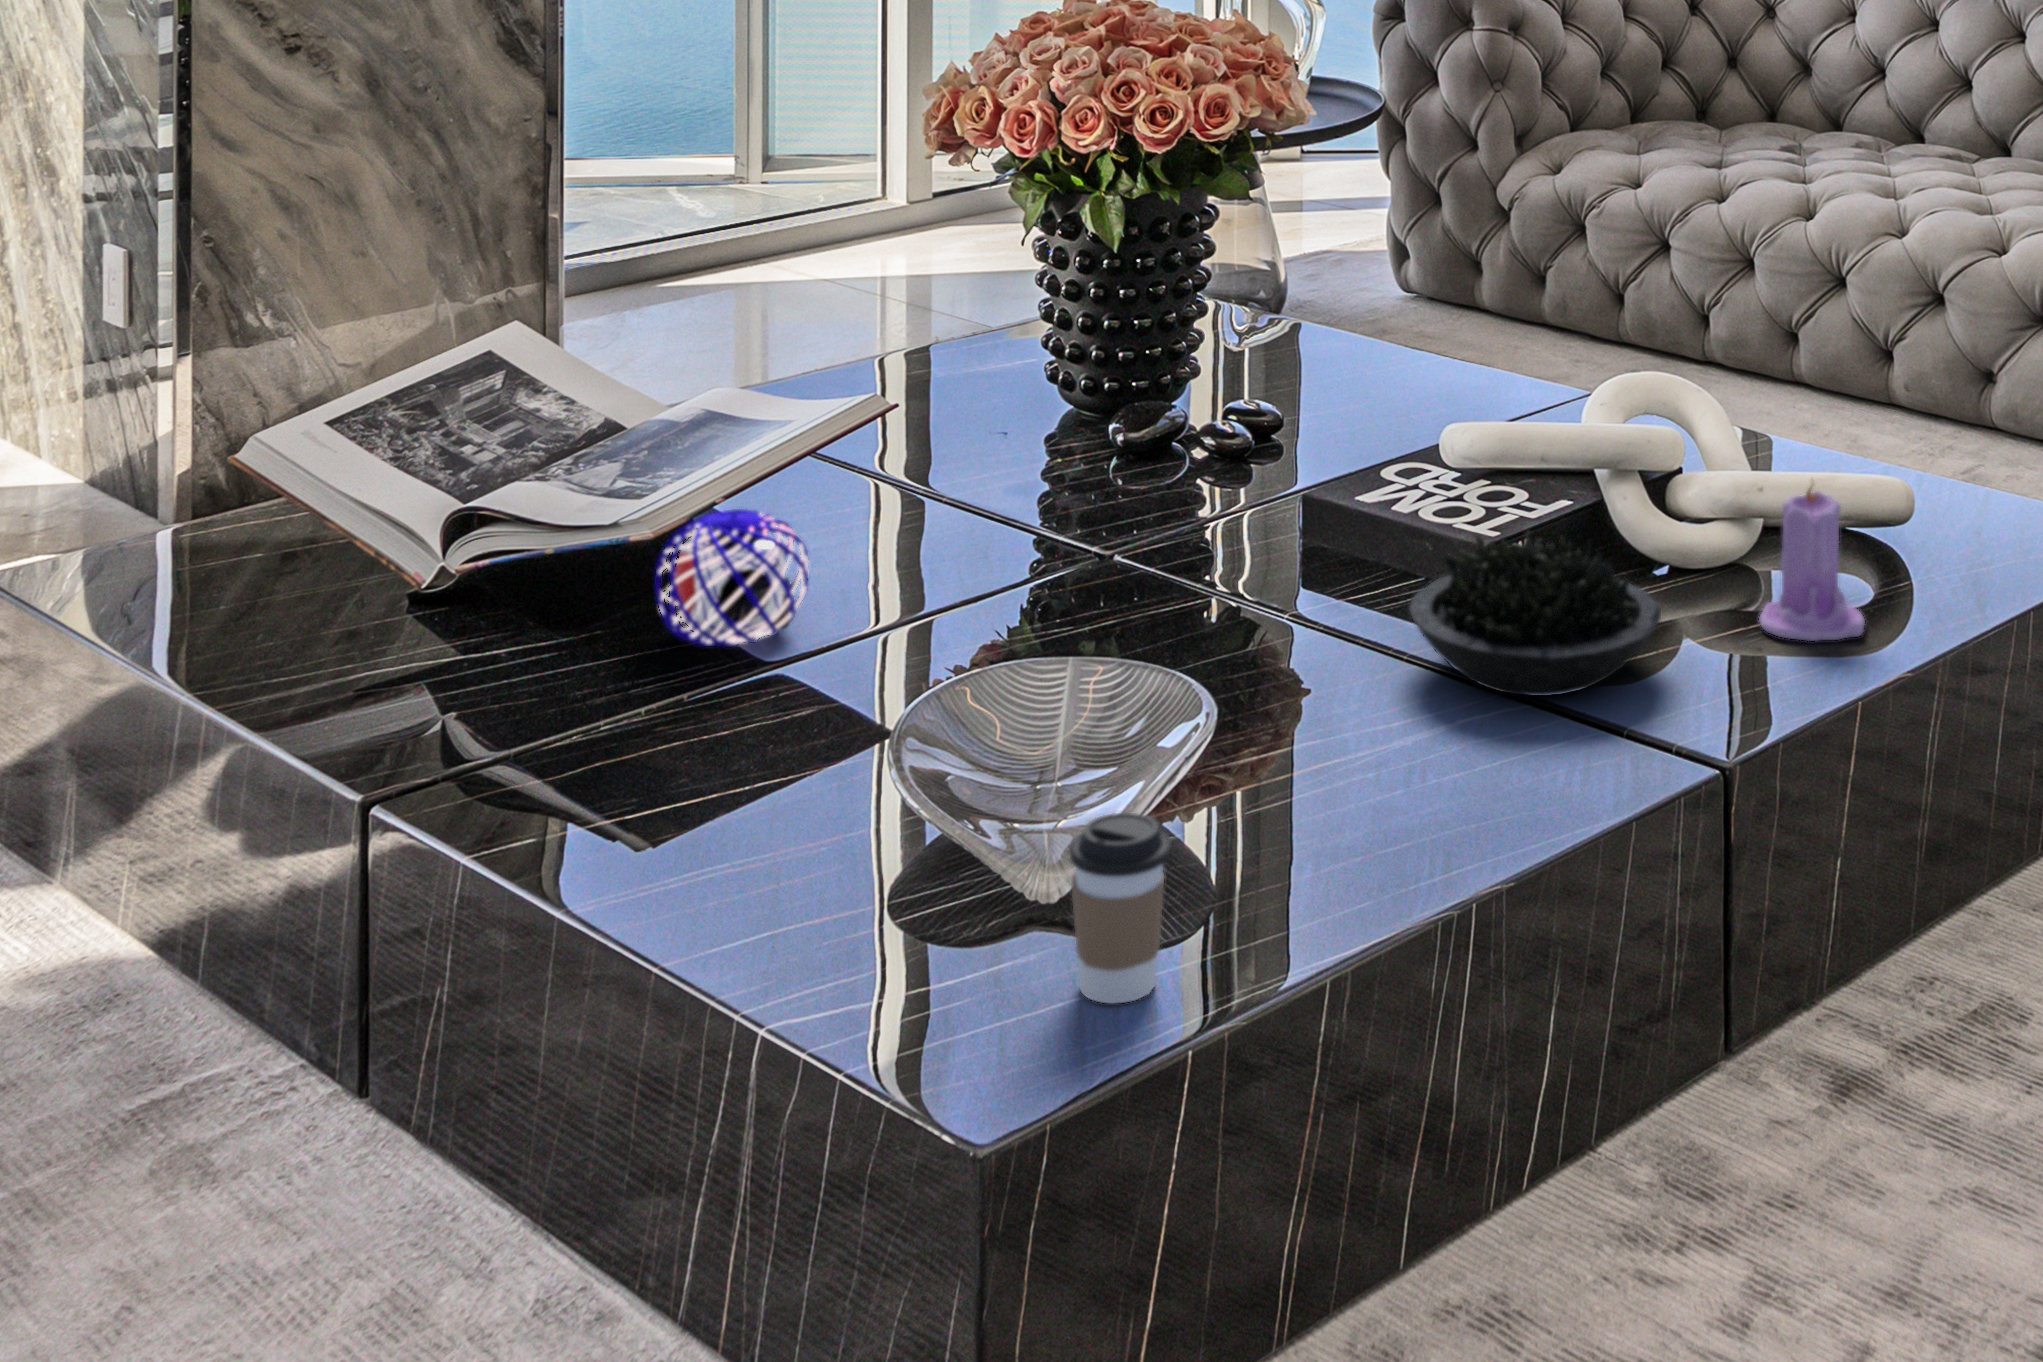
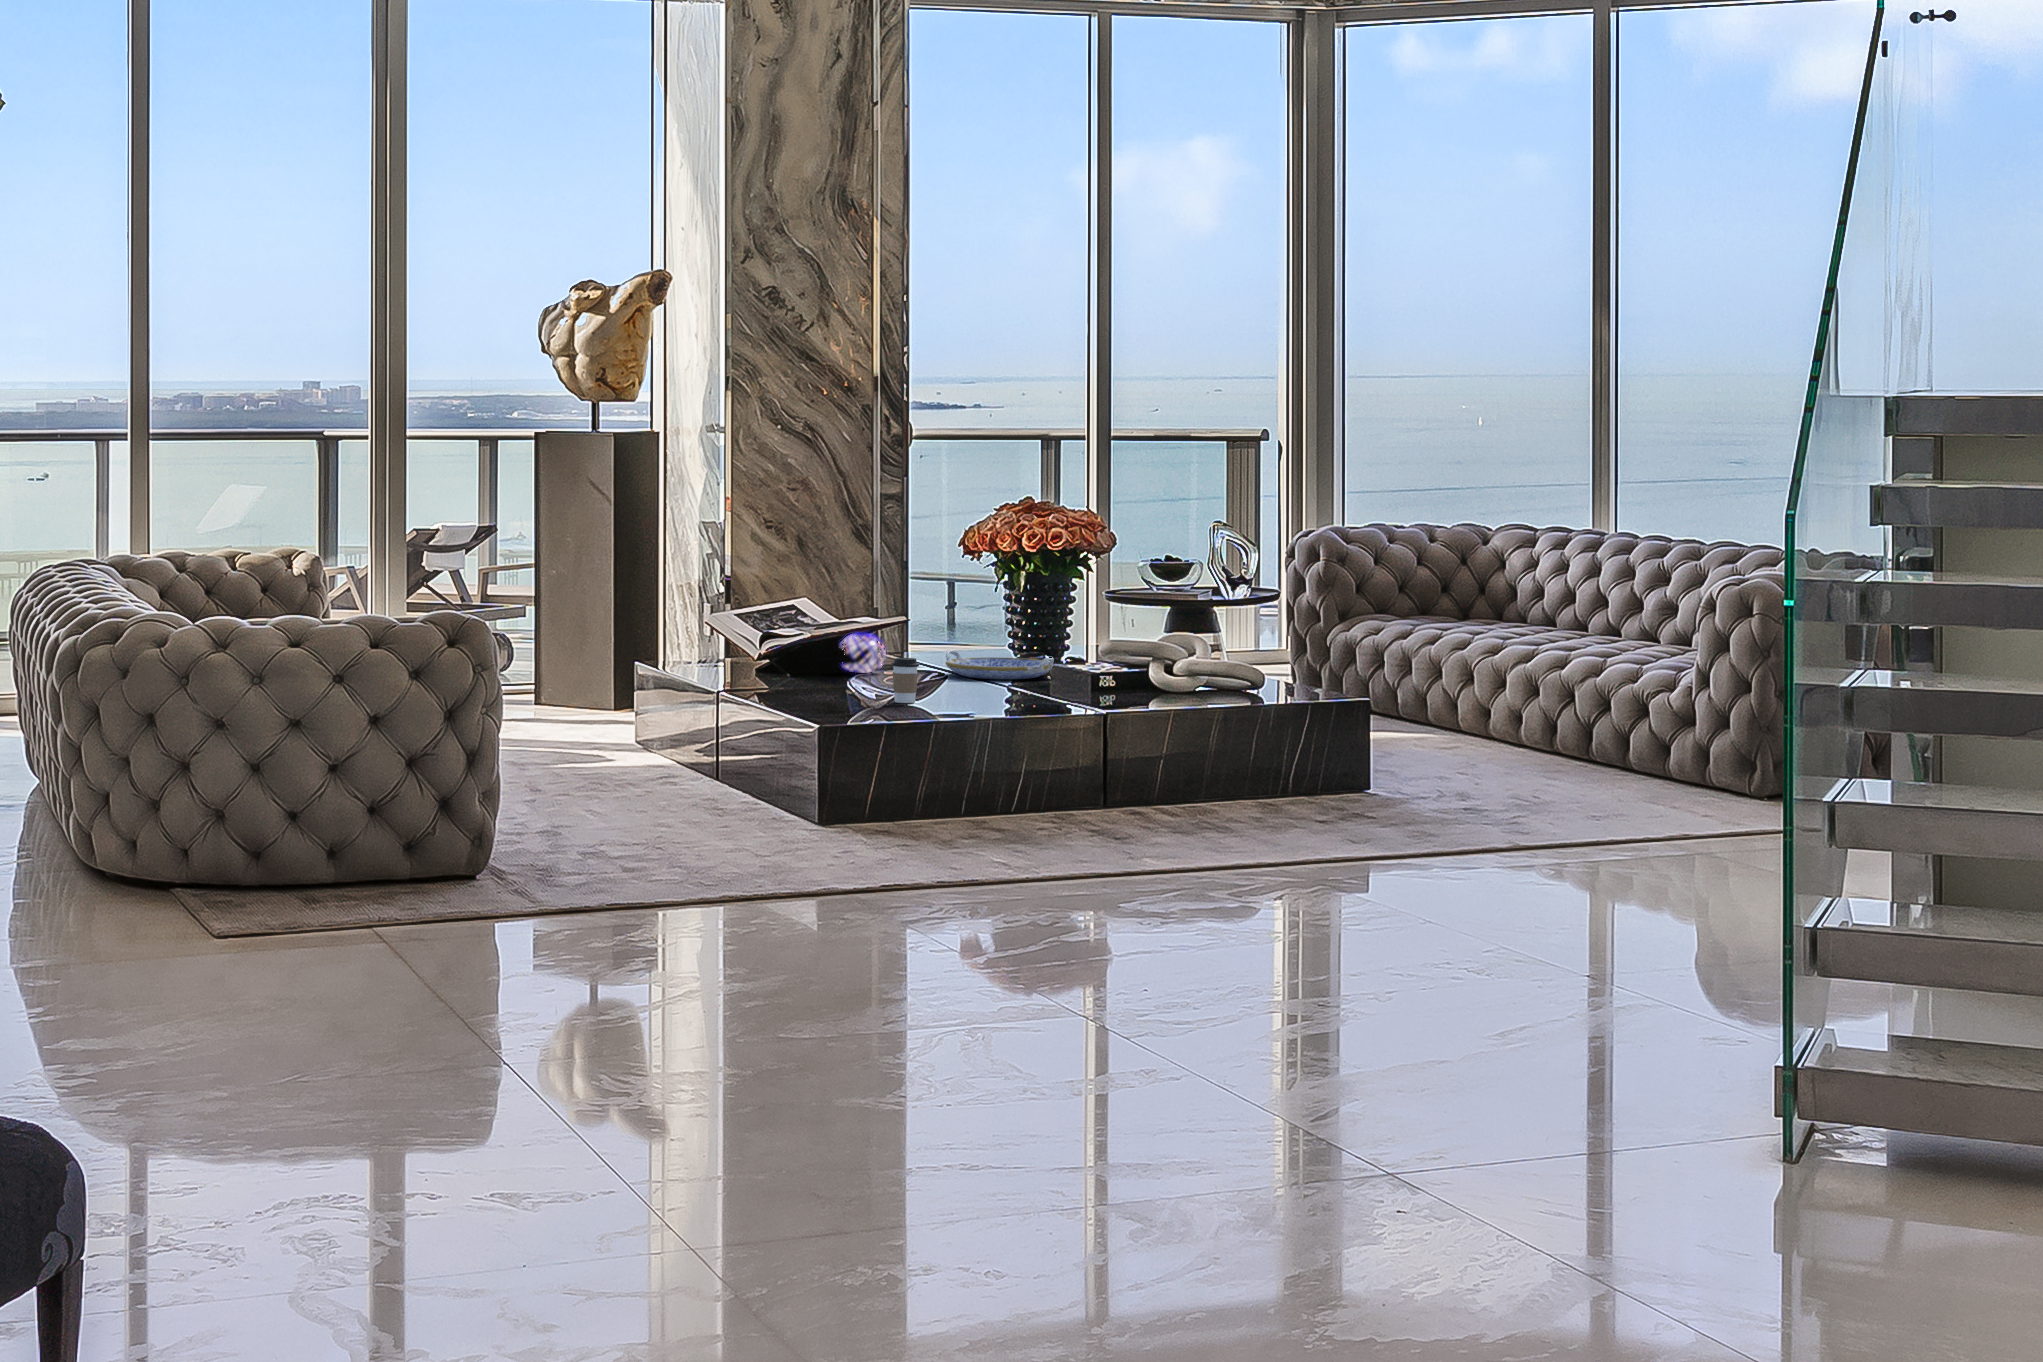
candle: present [1759,487,1865,641] -> none [1189,639,1227,693]
serving tray: none [978,501,1308,626] -> present [946,651,1054,679]
succulent plant: present [1410,531,1661,696] -> none [1057,644,1143,692]

